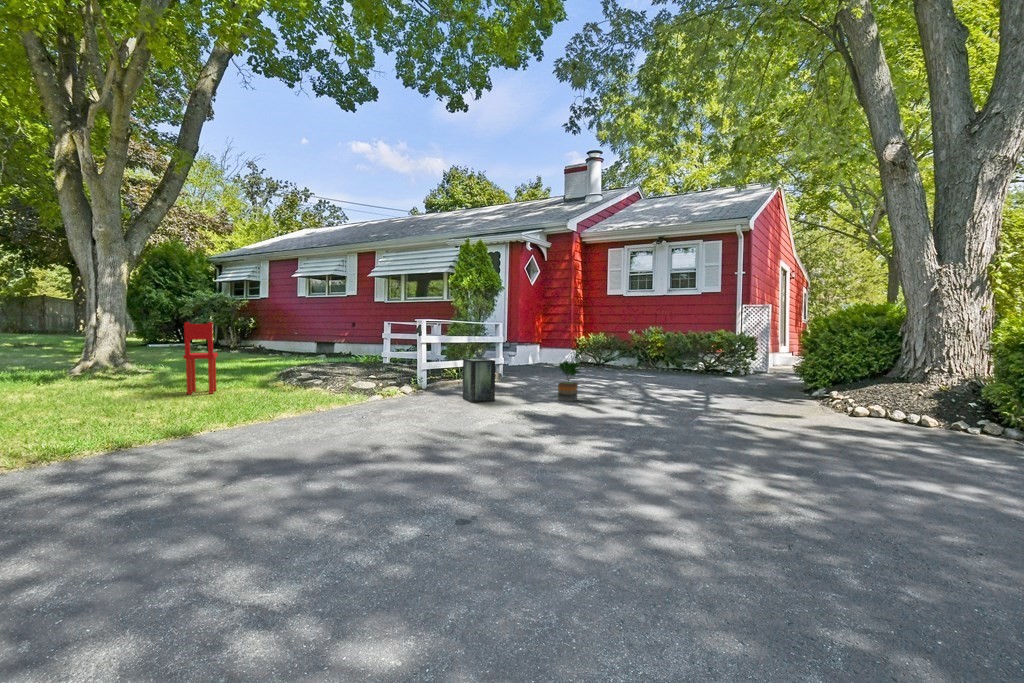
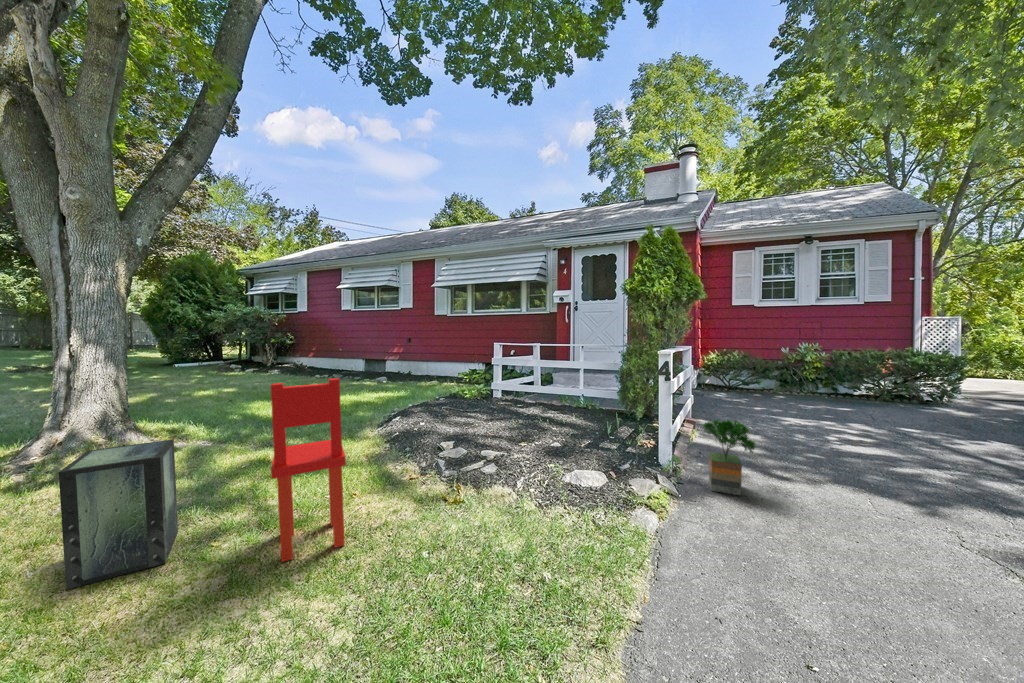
storage box: present [463,359,495,402] -> present [59,439,178,590]
potted tree: present [558,361,582,401] -> present [702,419,756,495]

